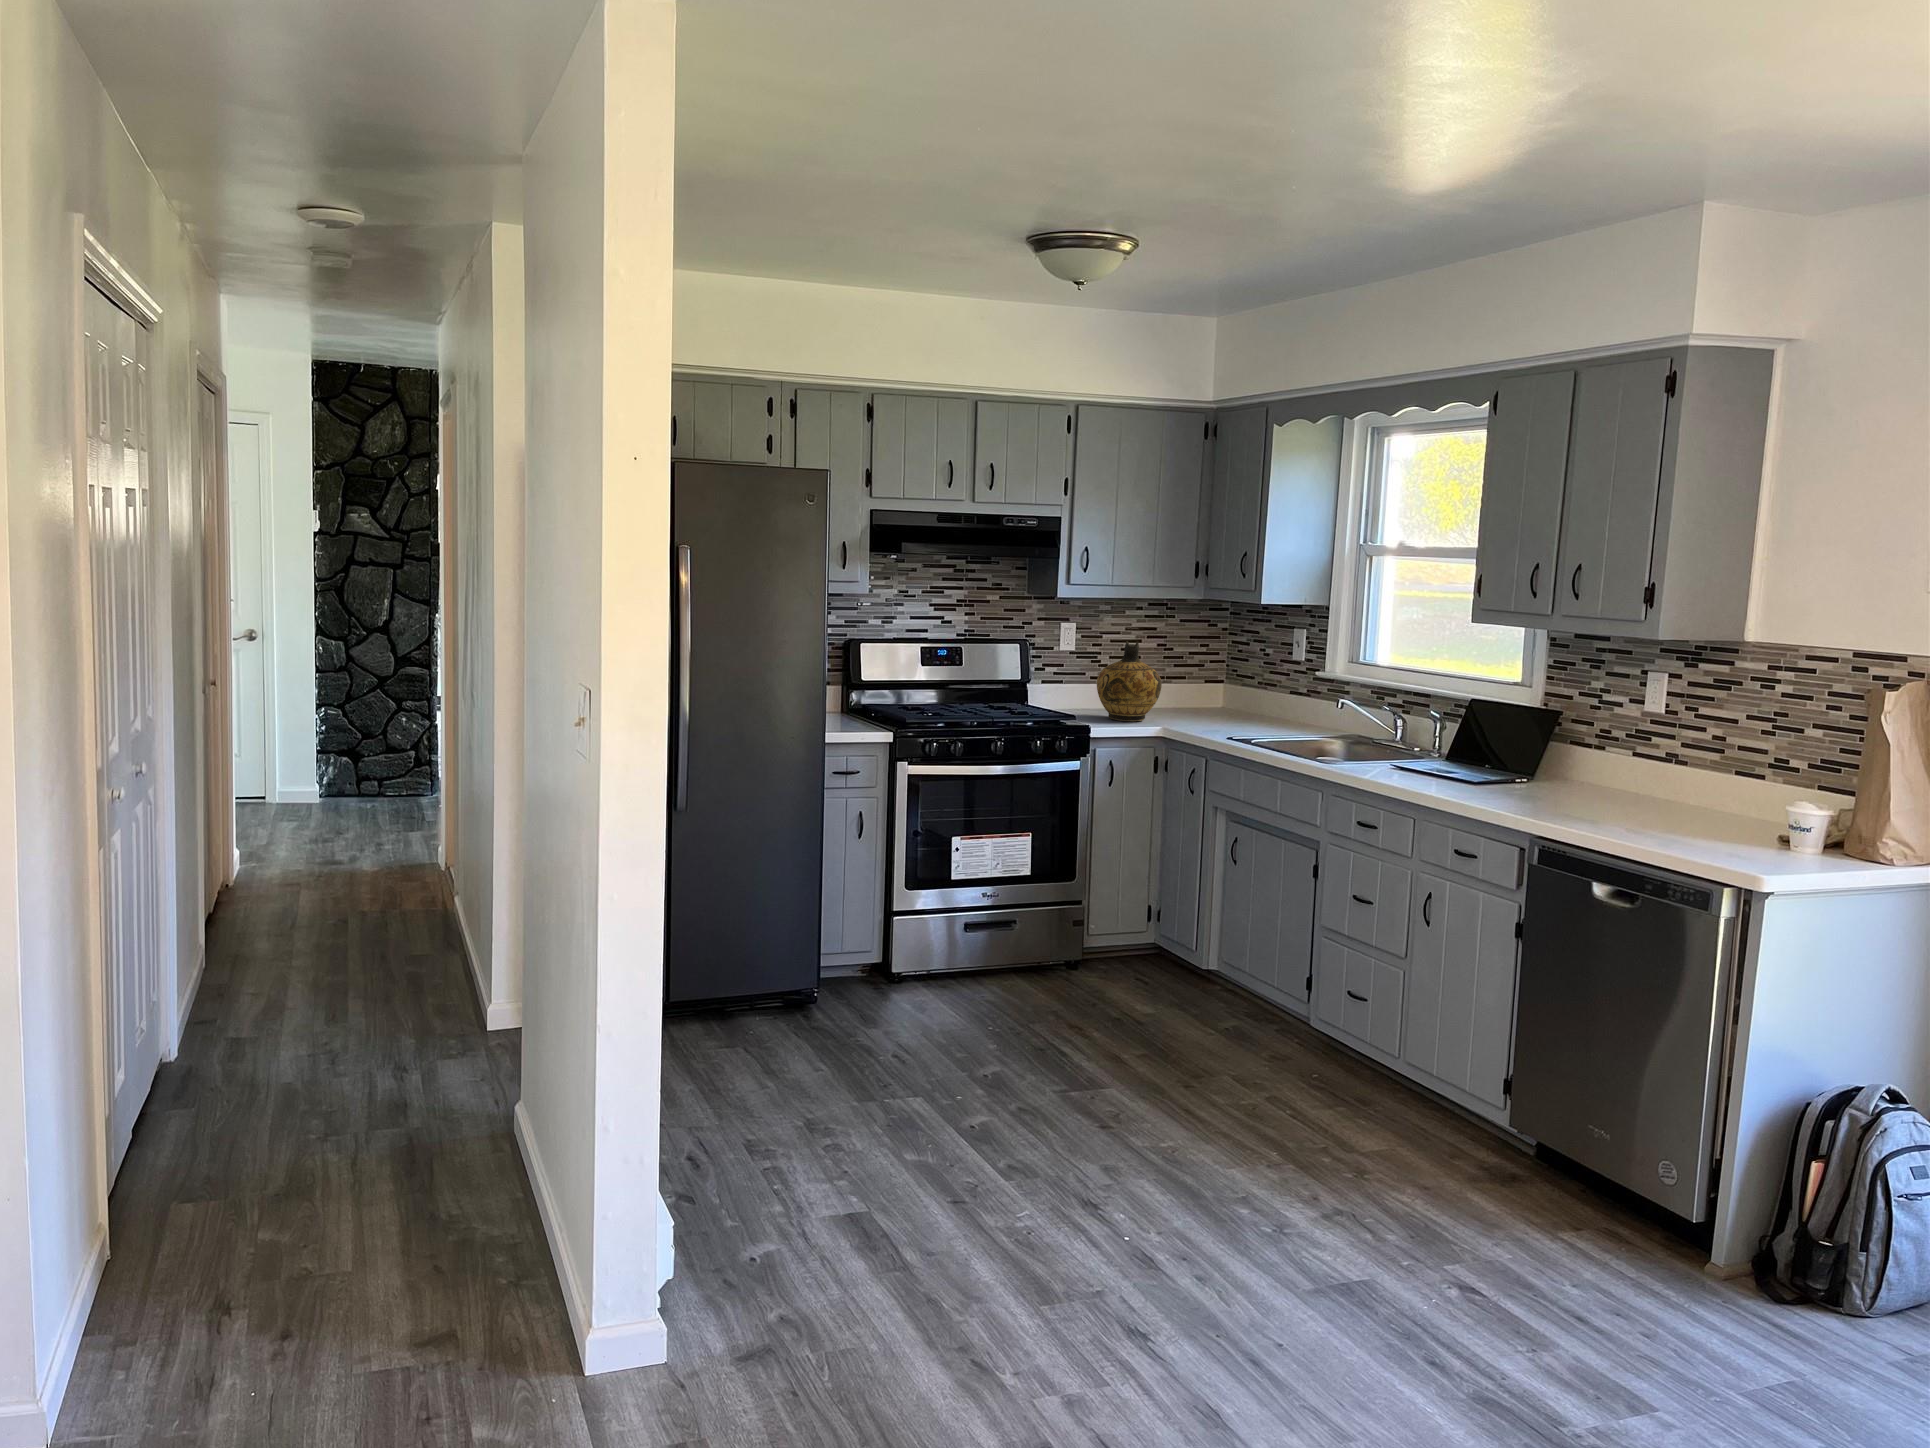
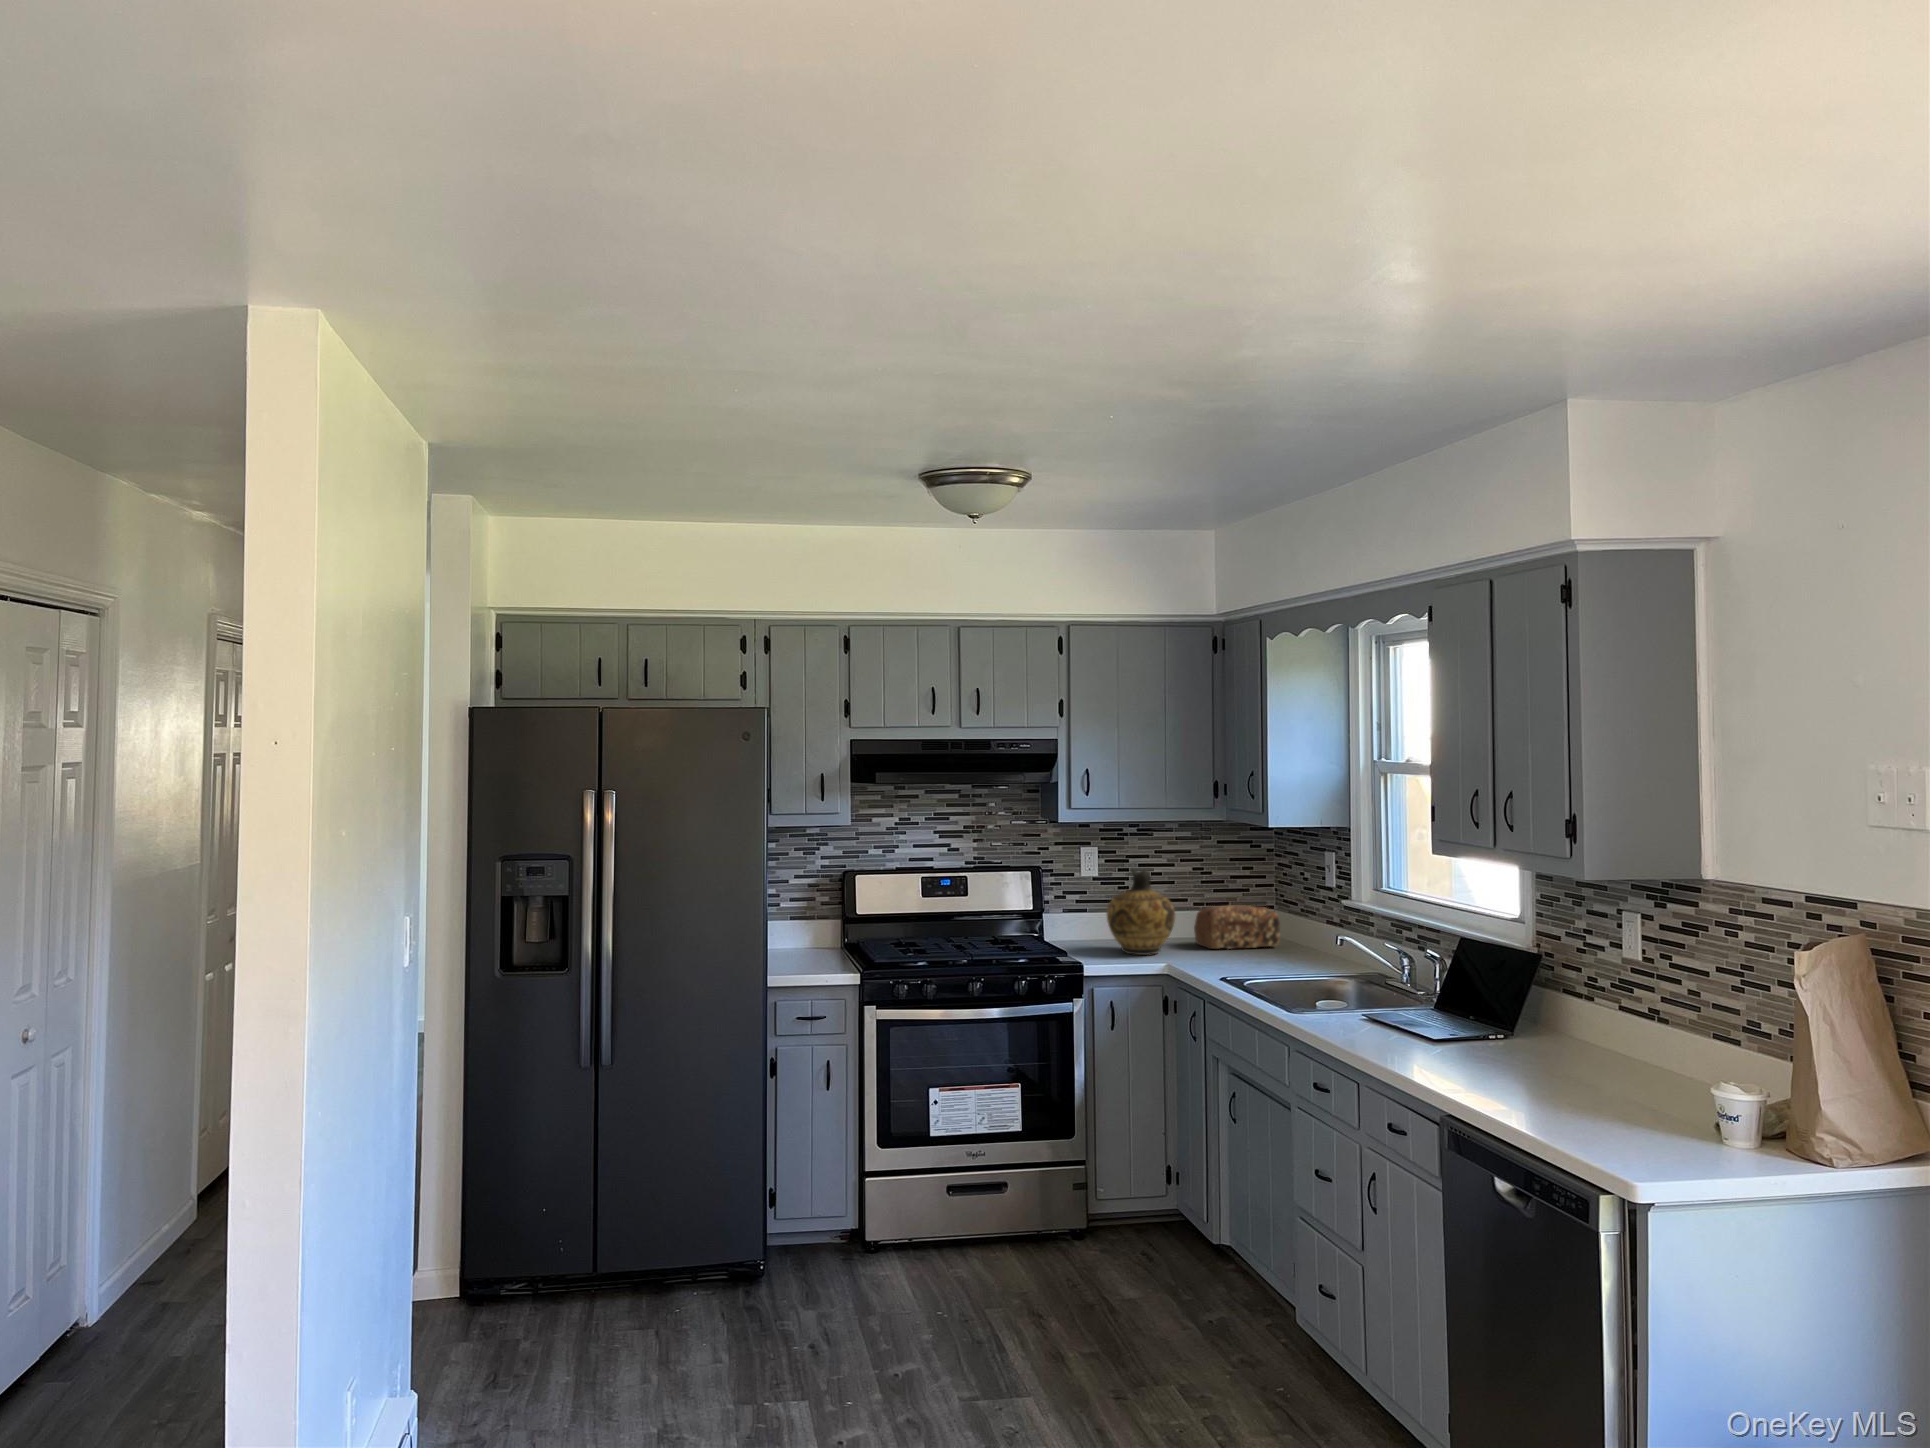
bread loaf: none [1164,679,1243,718] -> present [1194,905,1280,949]

